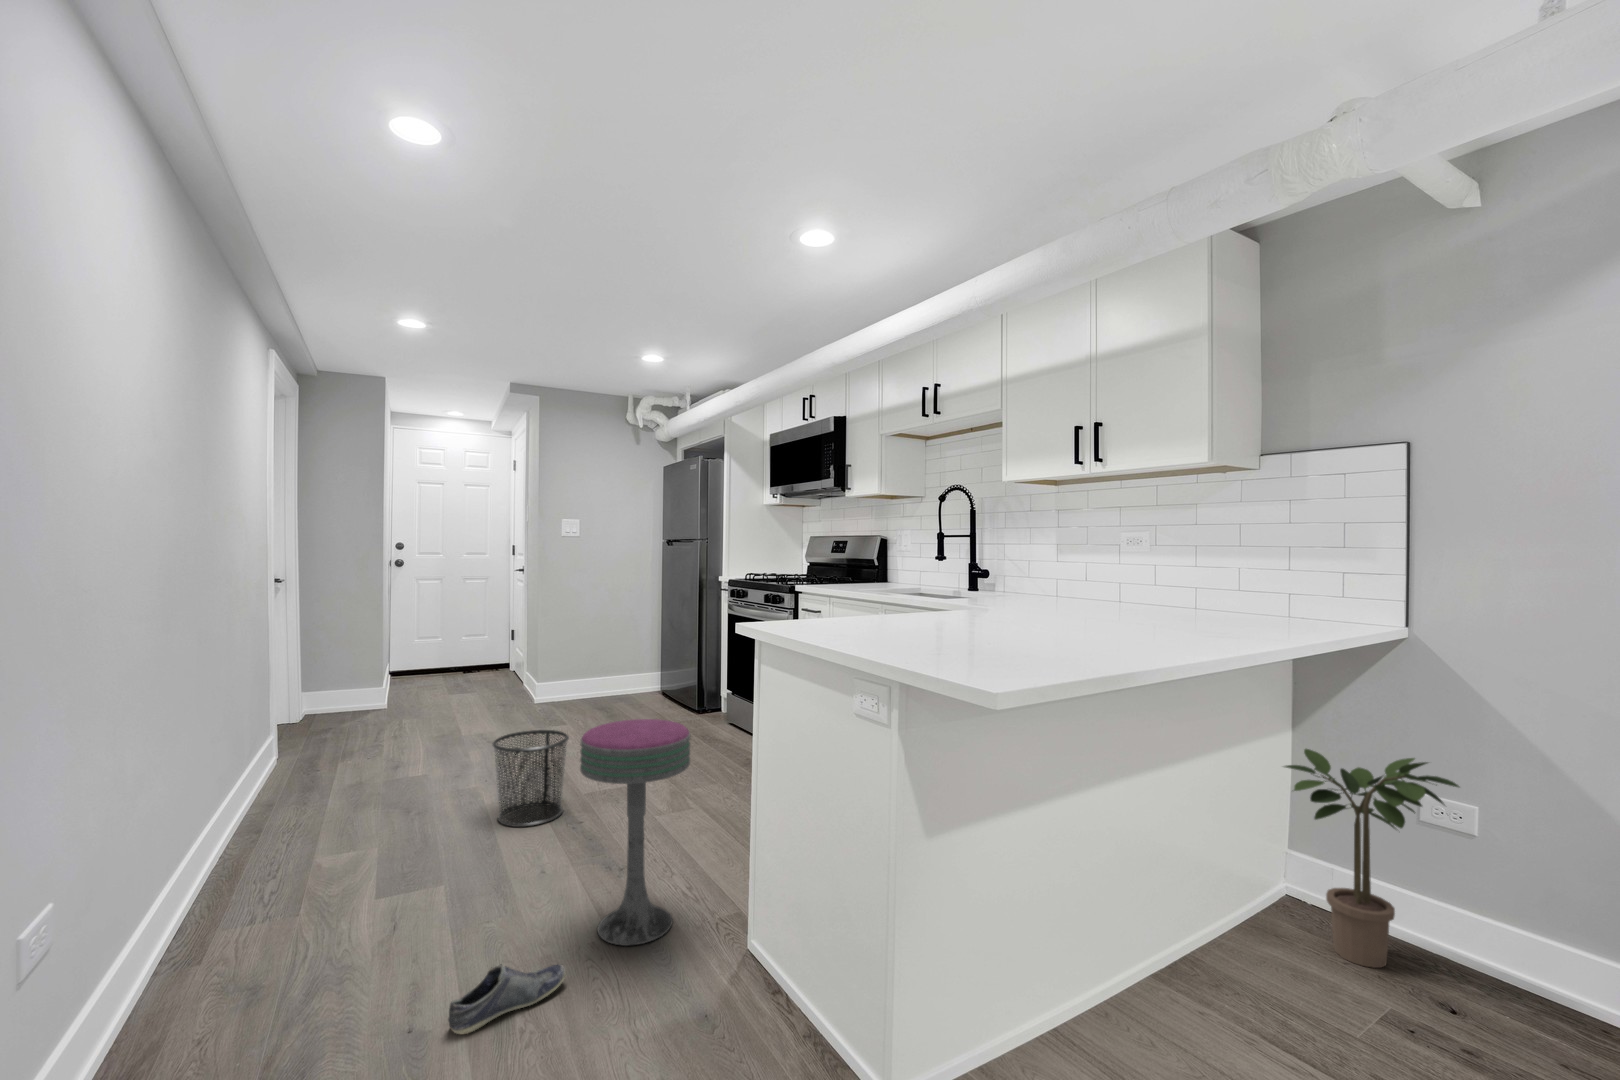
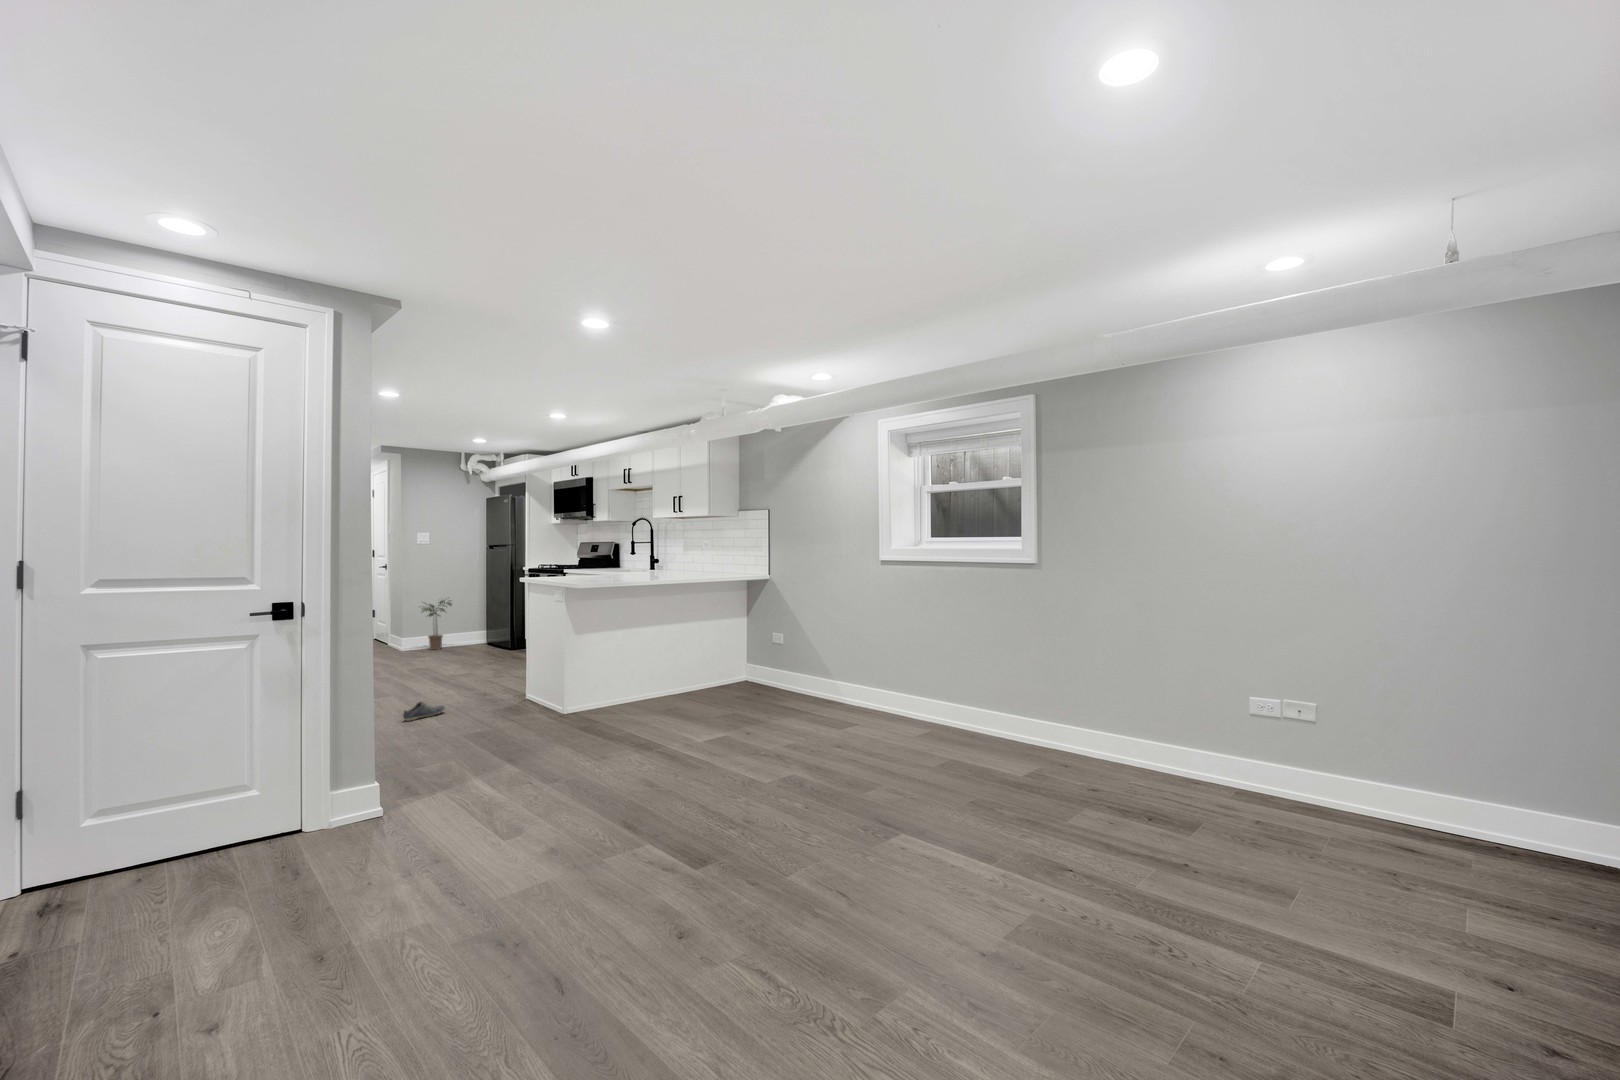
bar stool: present [580,719,690,946] -> none [448,623,495,705]
waste bin: present [493,730,569,827] -> none [395,644,436,687]
potted plant: present [1285,749,1459,968] -> present [422,600,452,650]

